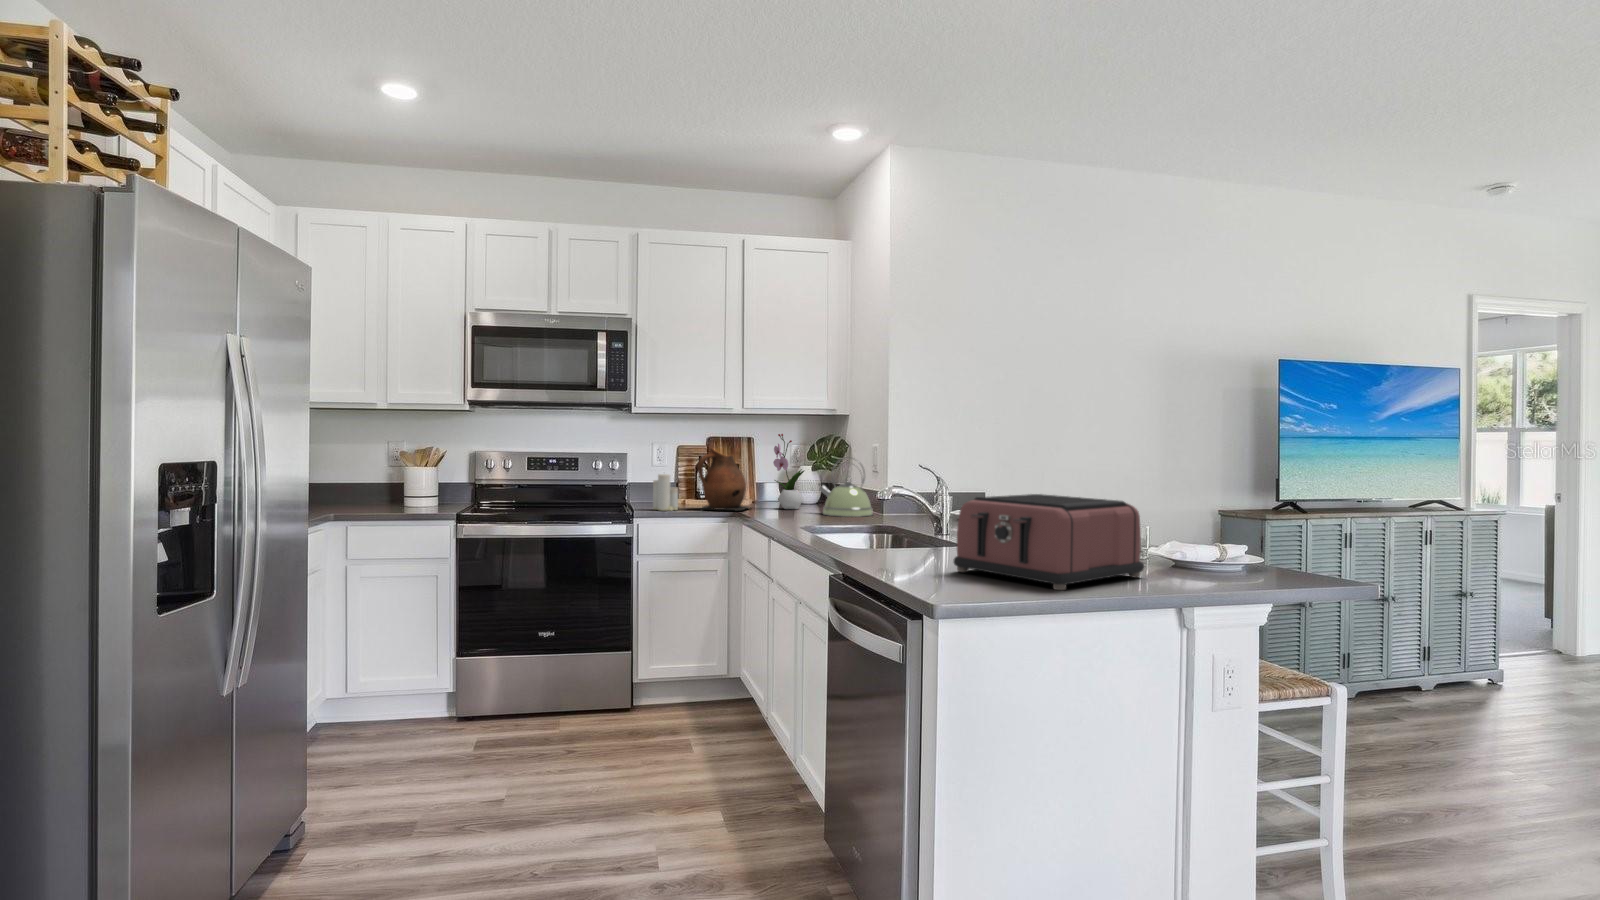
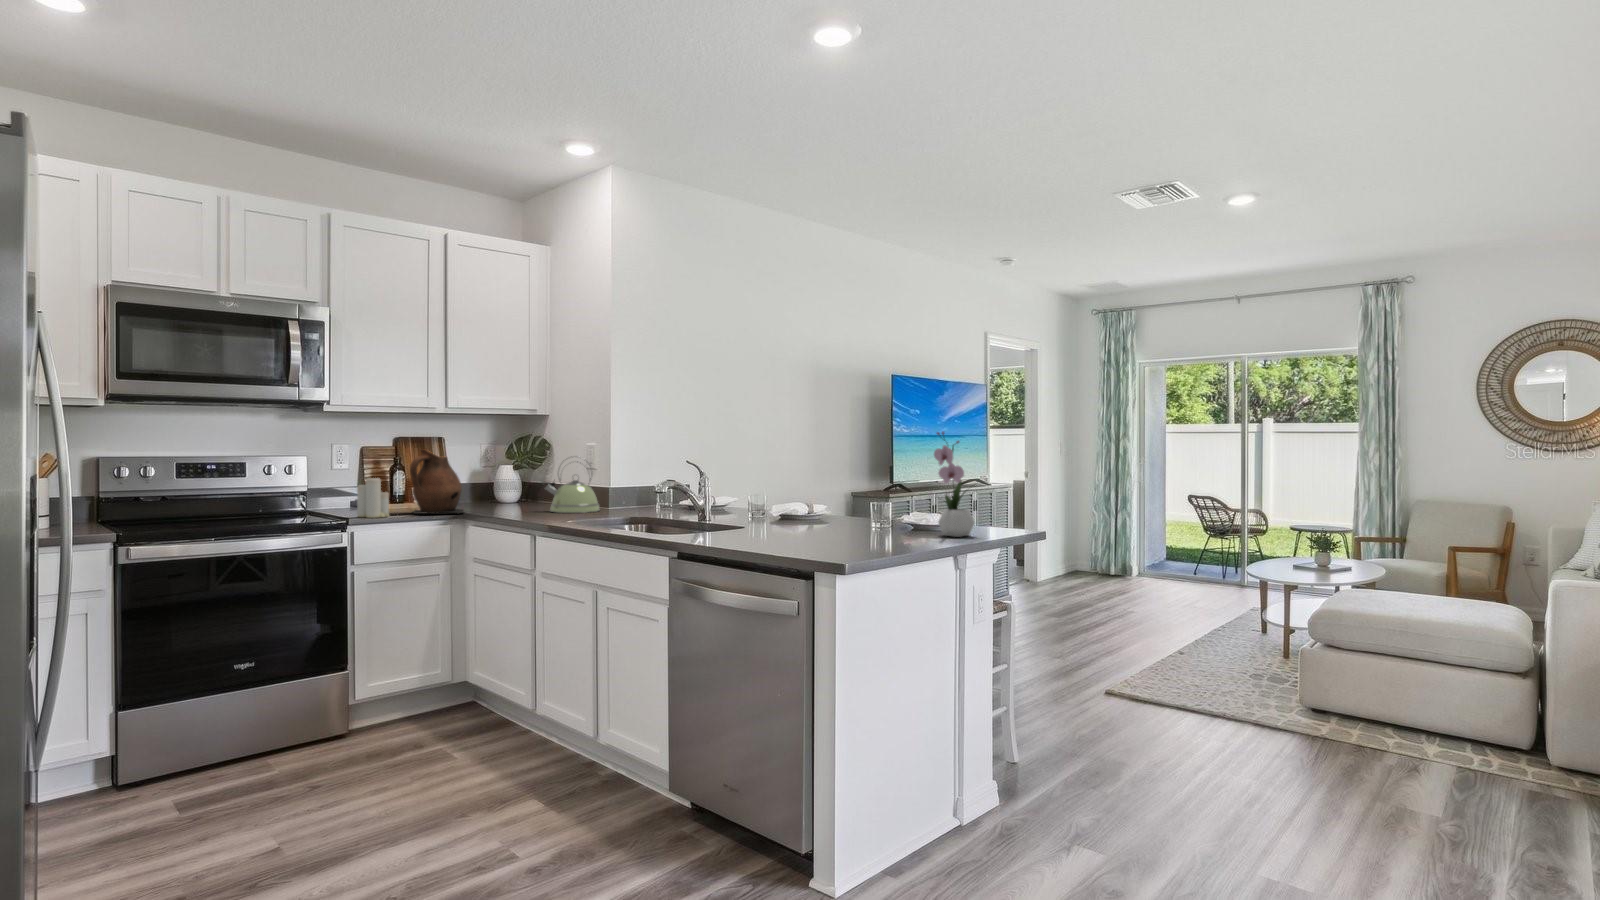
flower arrangement: present [773,434,805,509] -> present [934,432,974,537]
toaster: present [954,494,1144,590] -> none [790,482,912,550]

